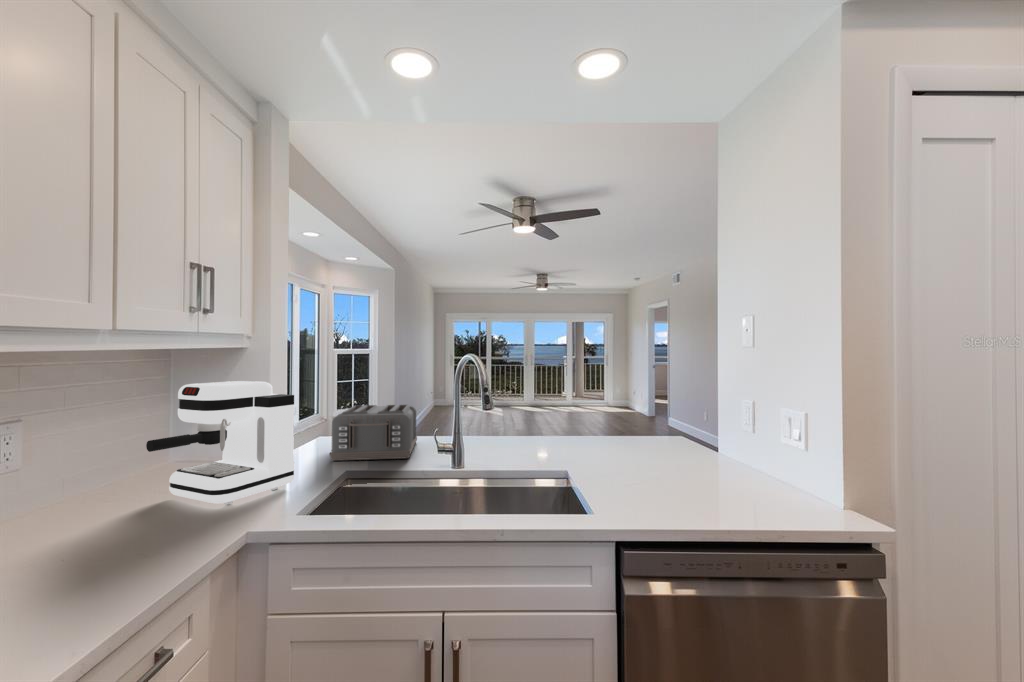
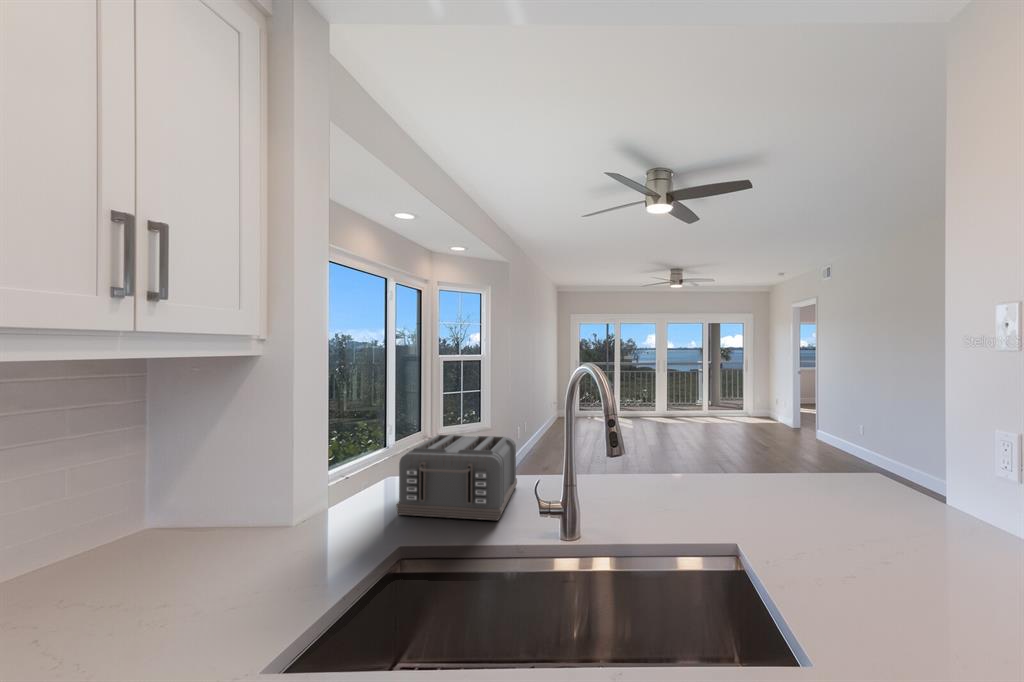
coffee maker: present [146,381,294,505] -> none [119,409,327,601]

